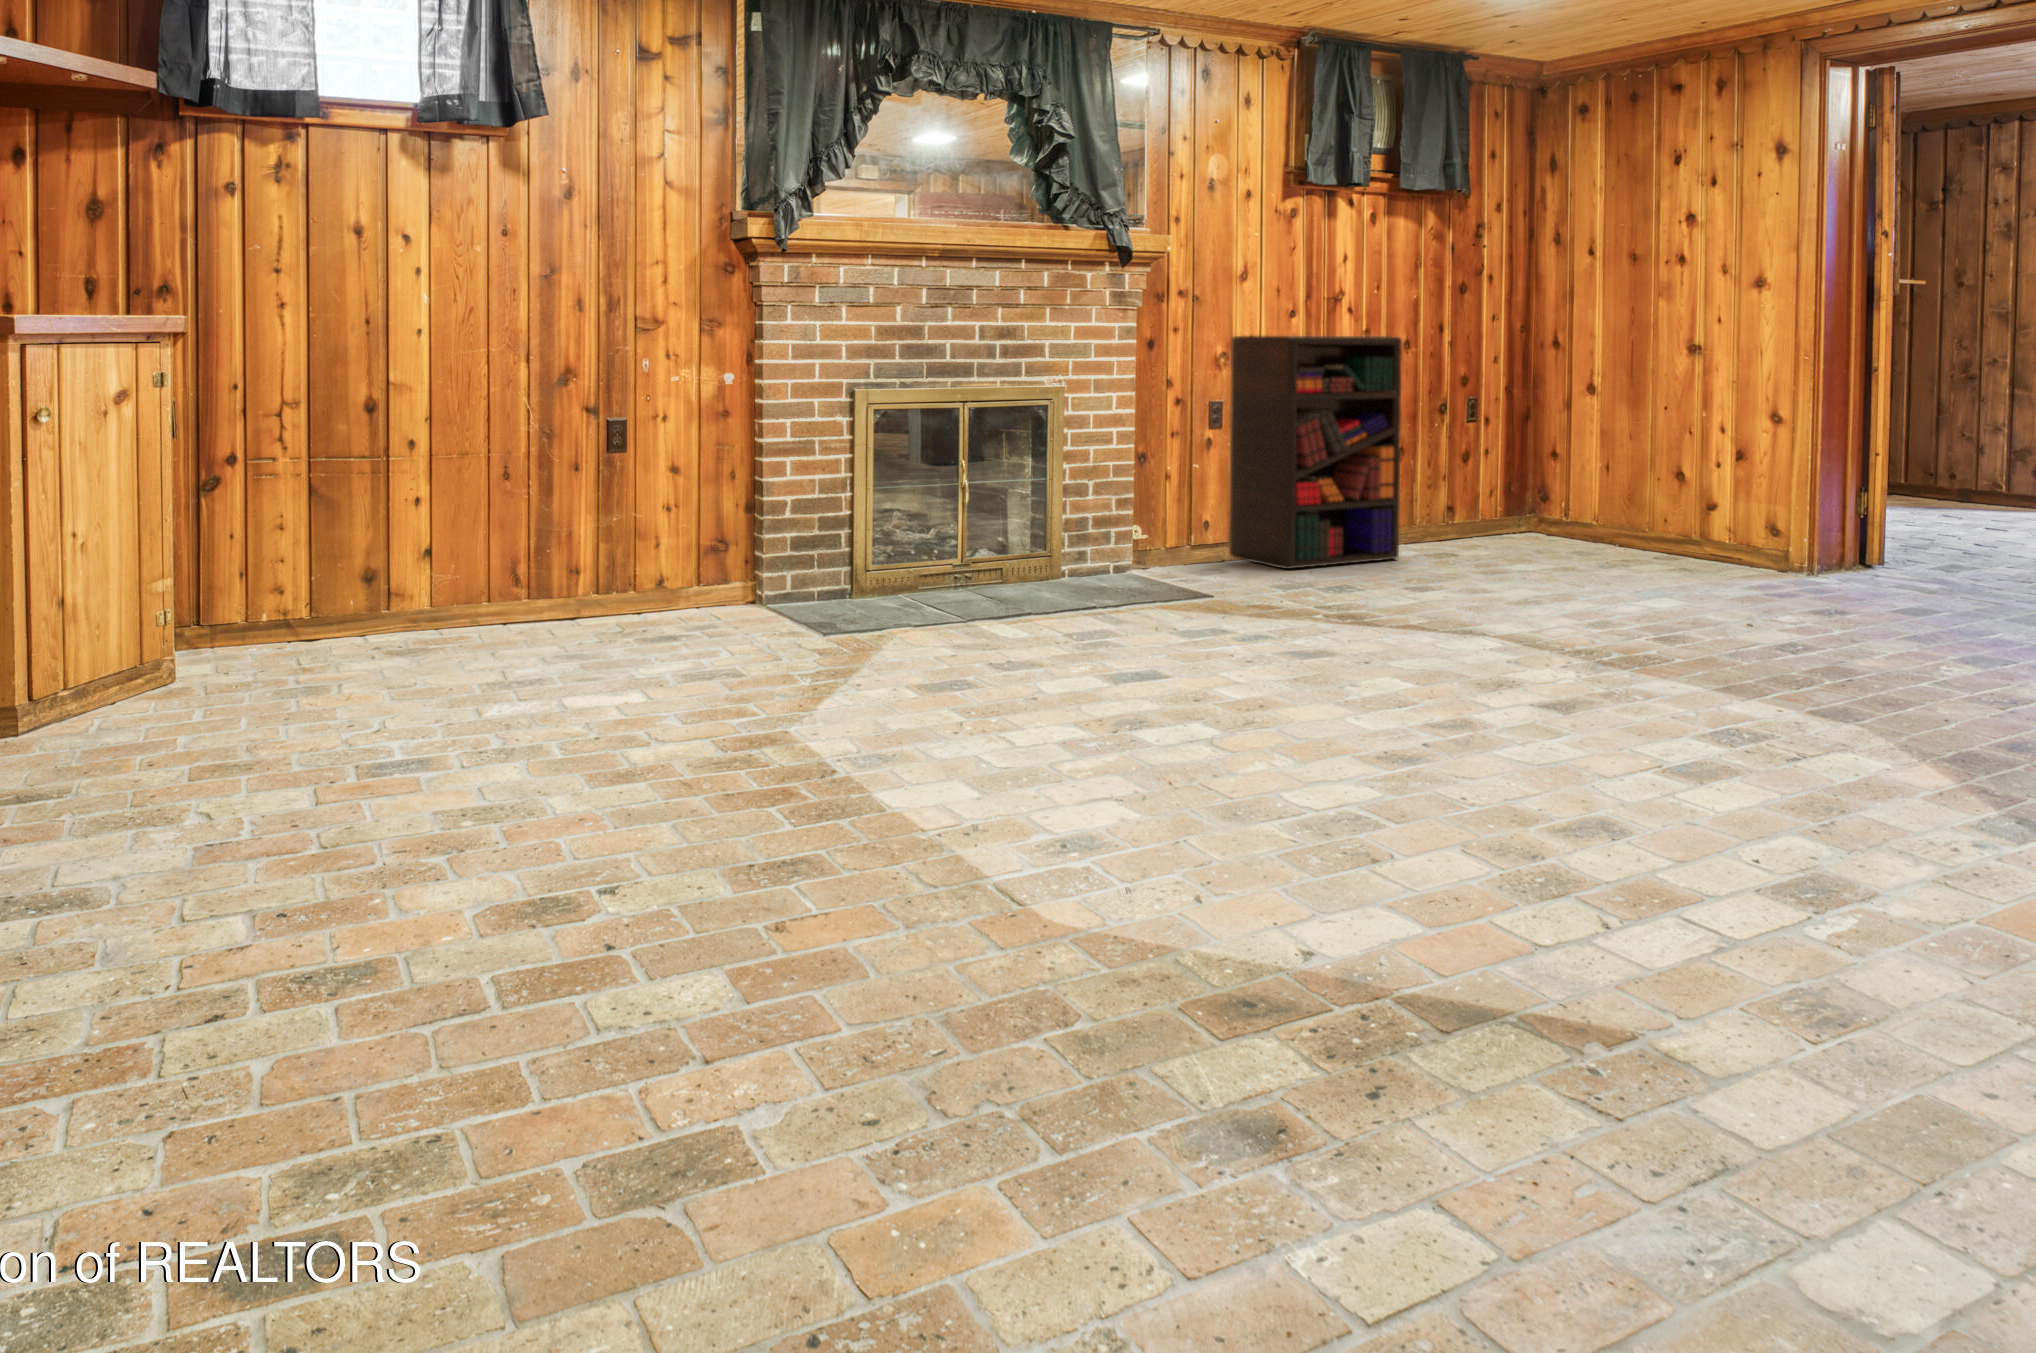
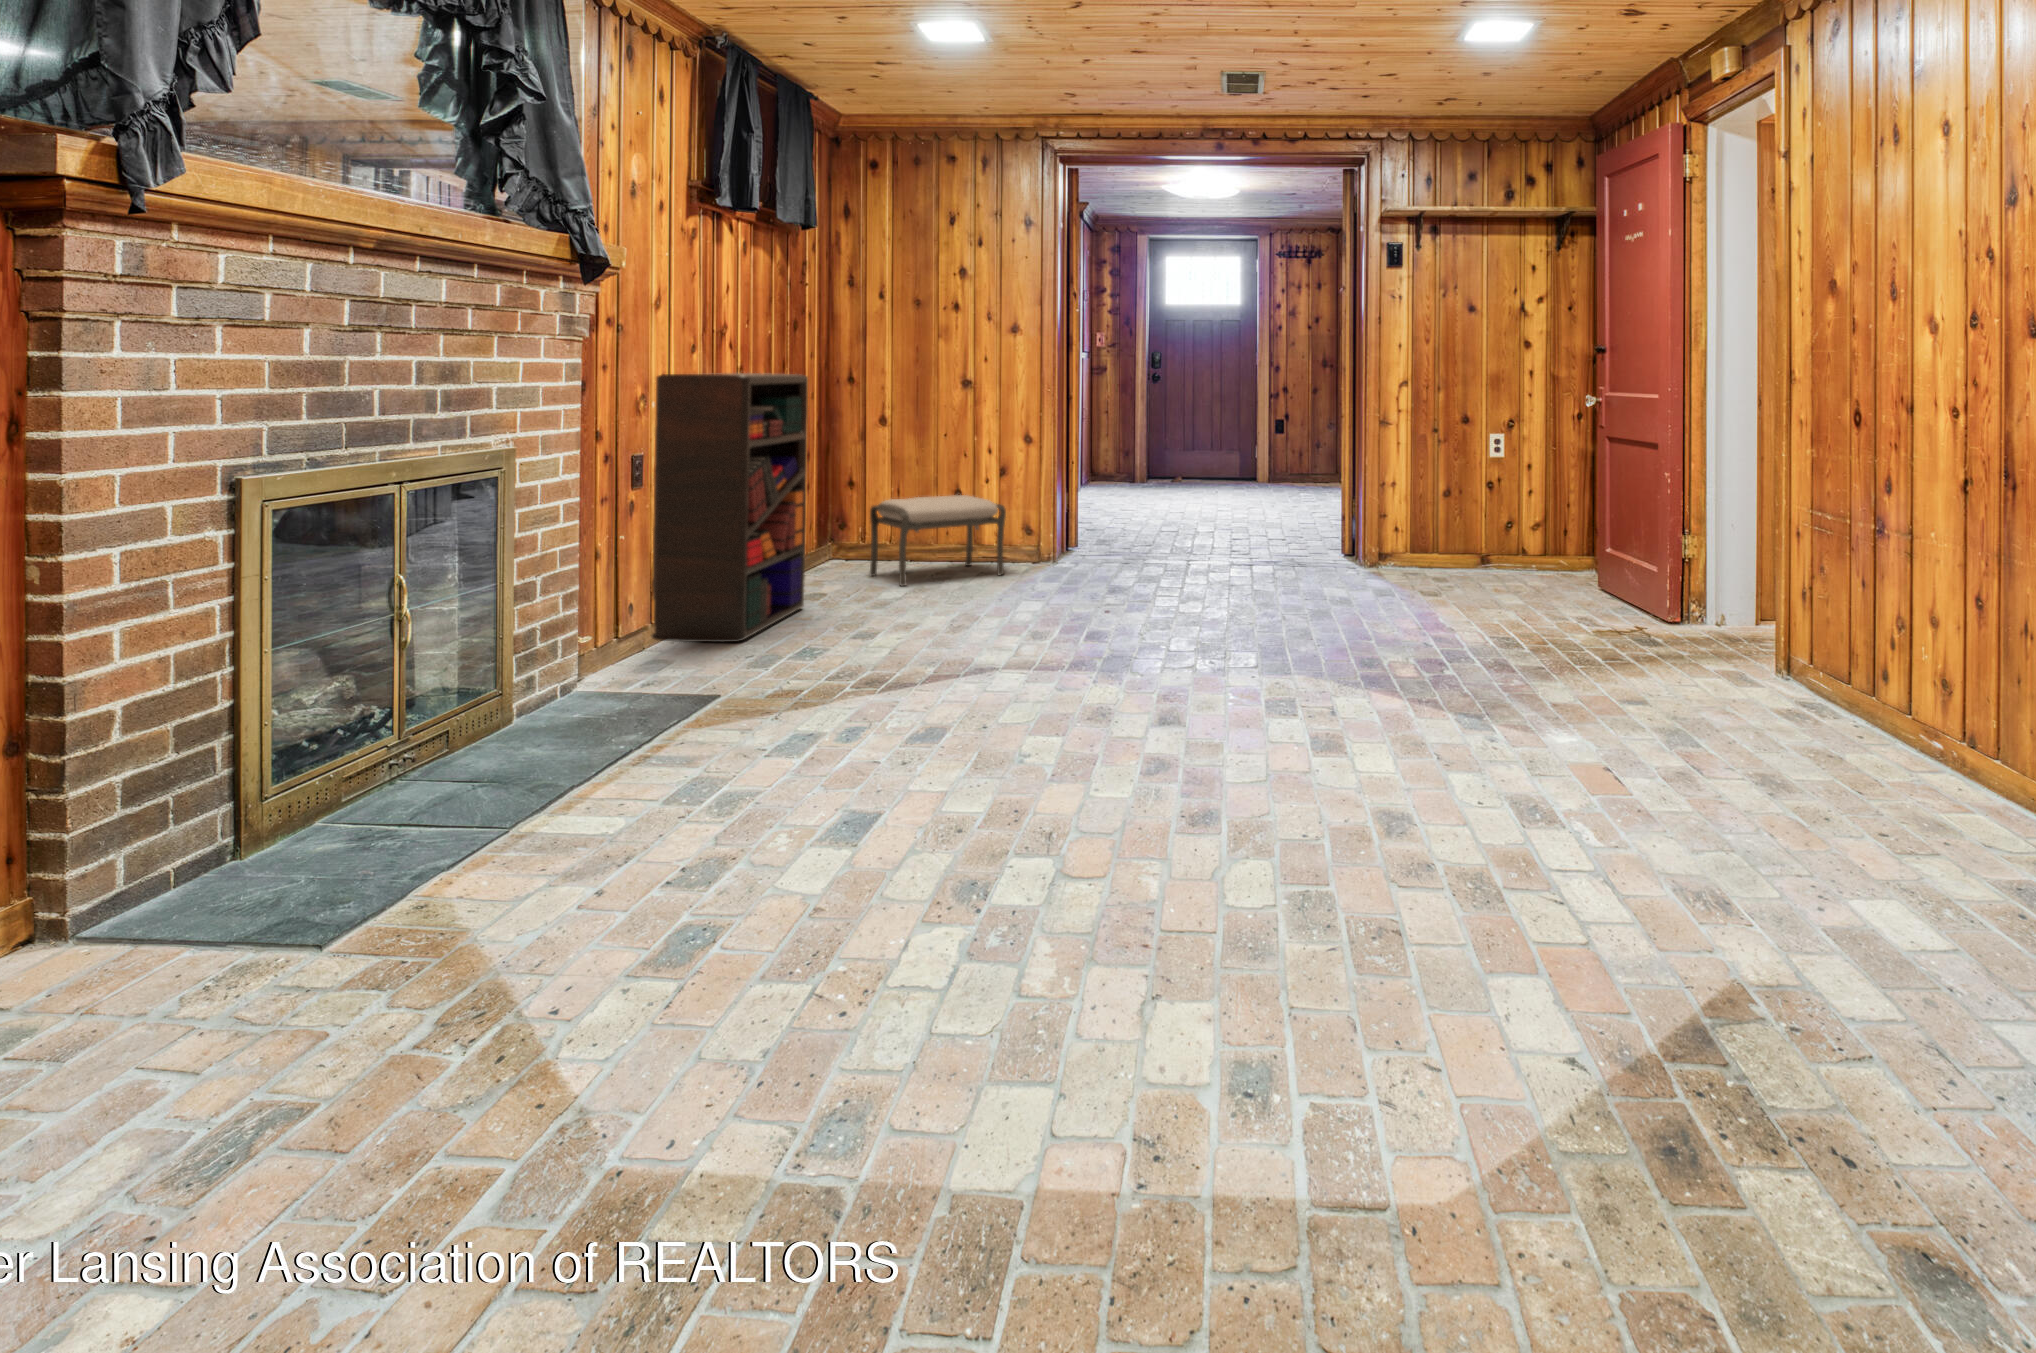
ottoman: none [1530,471,1697,572] -> present [870,495,1006,586]

